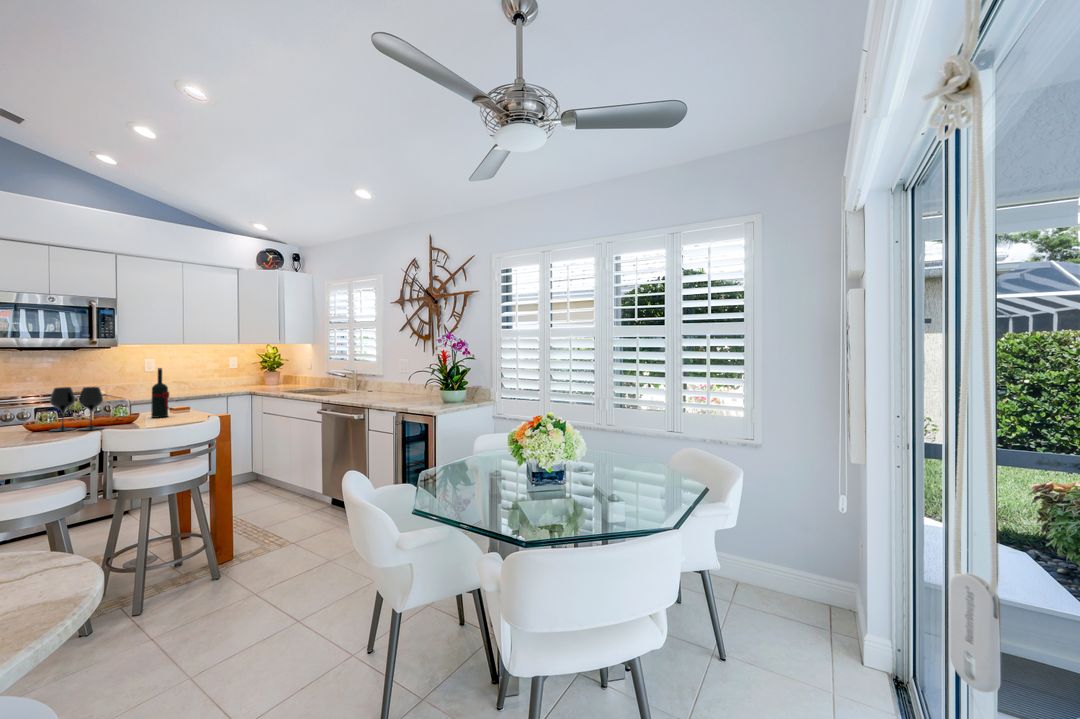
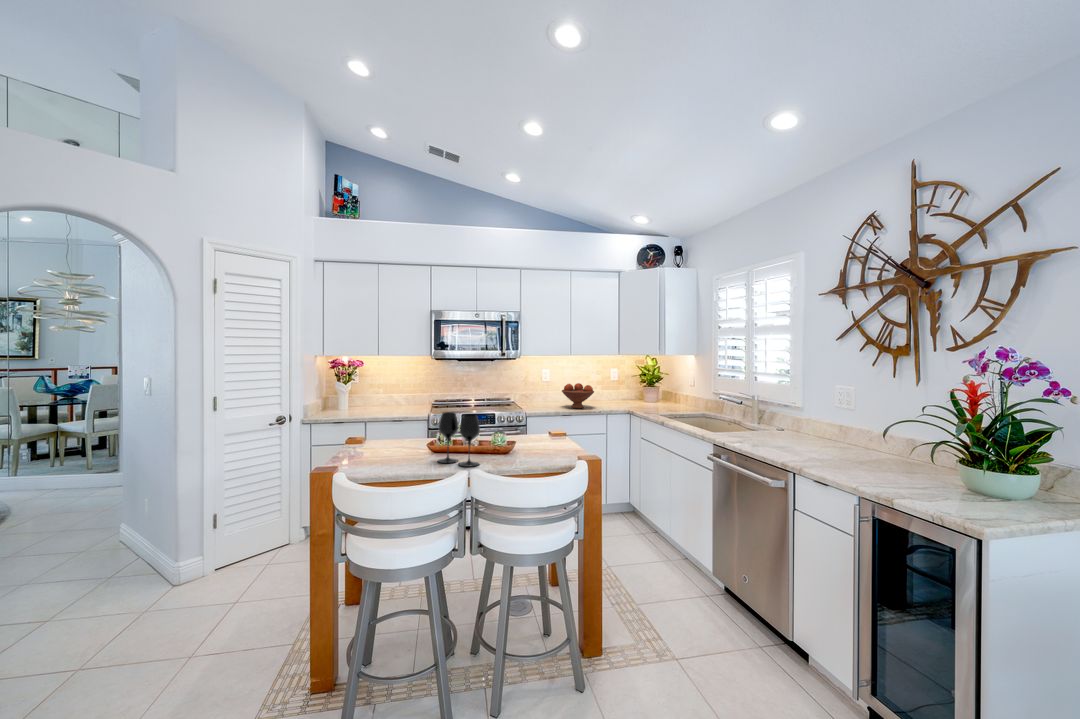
wine bottle: present [151,368,169,418] -> none [527,391,544,453]
fruit bowl: none [174,370,213,394] -> present [562,383,594,408]

